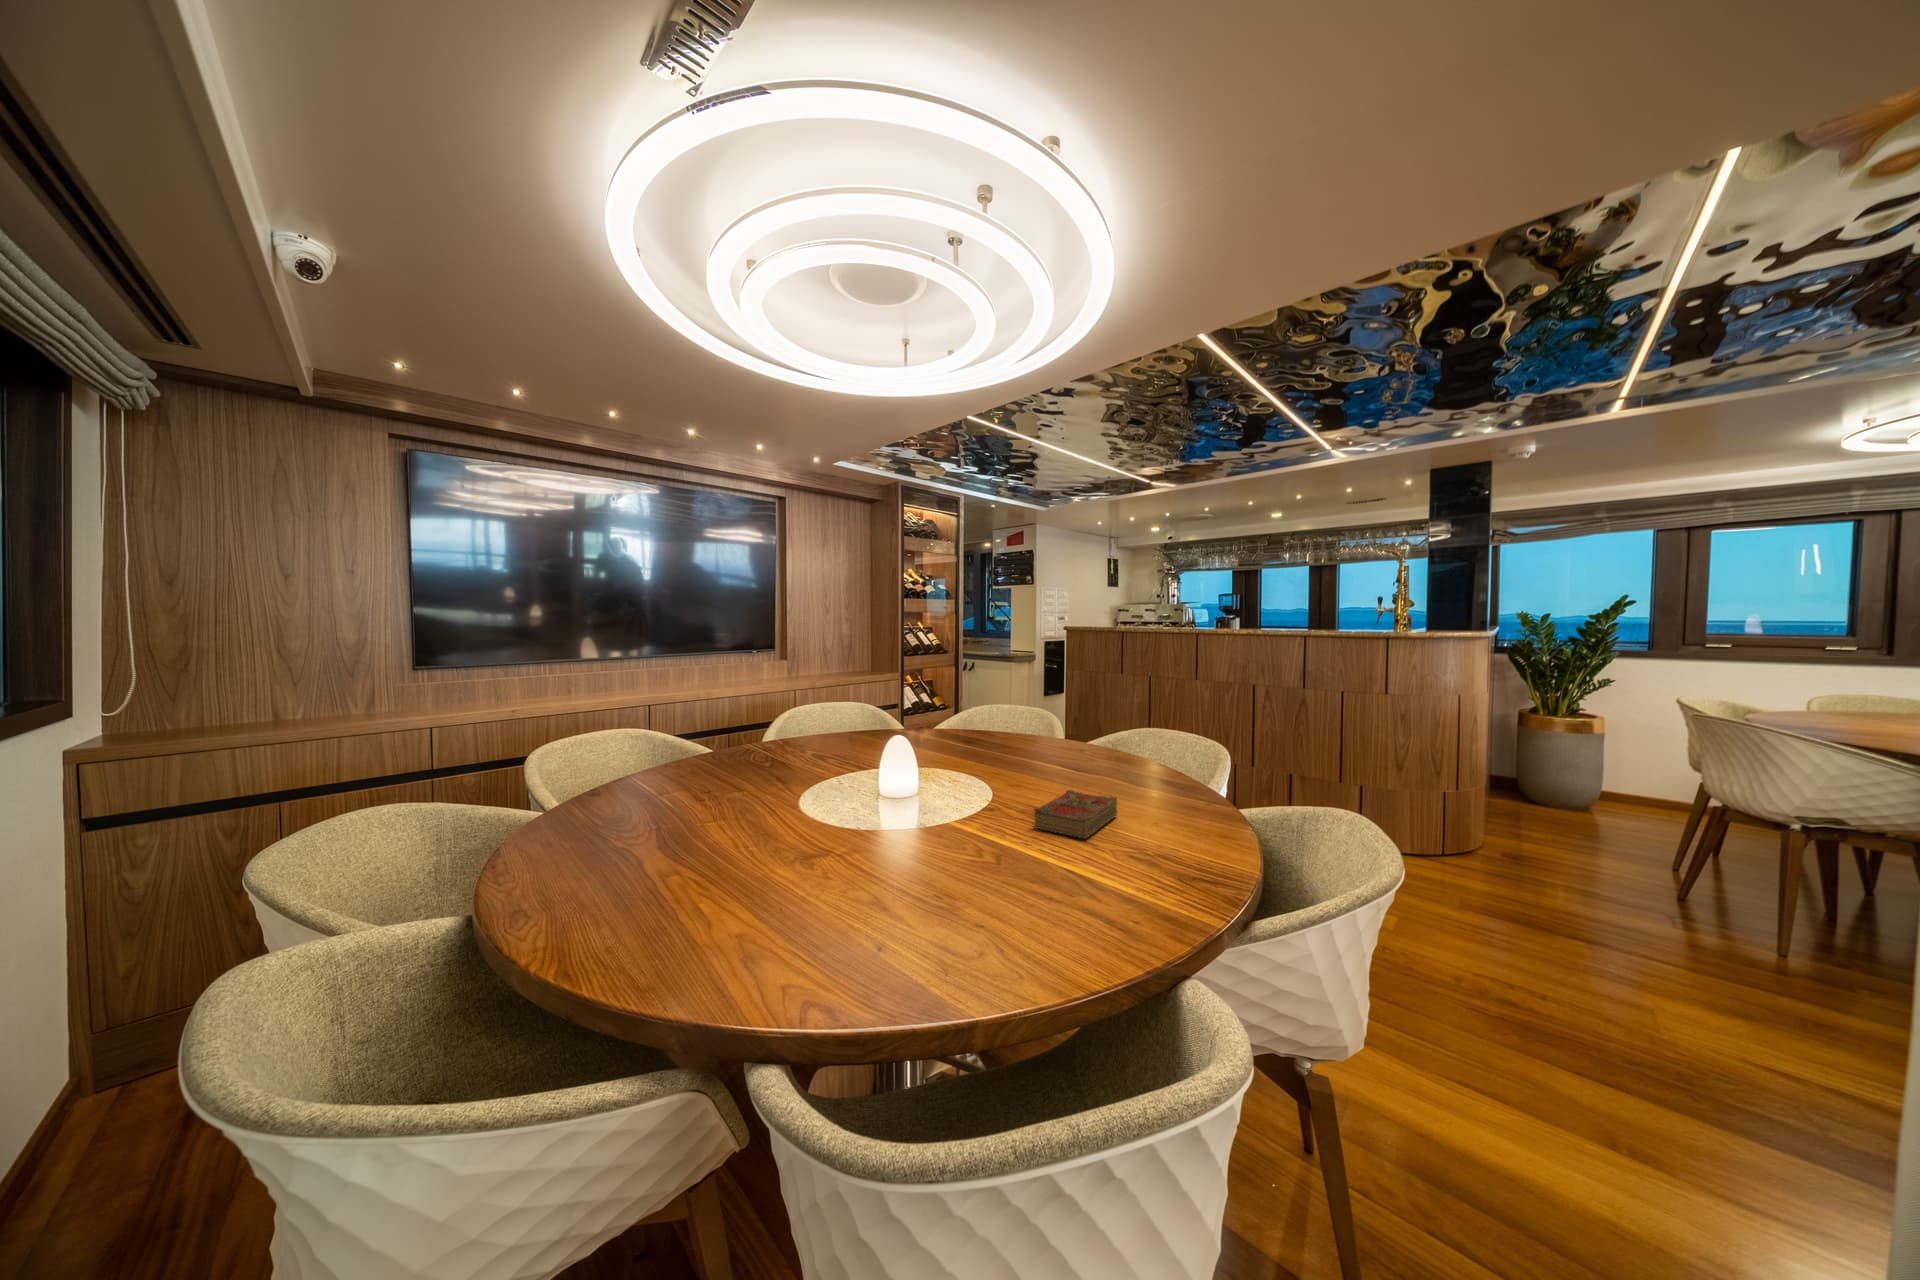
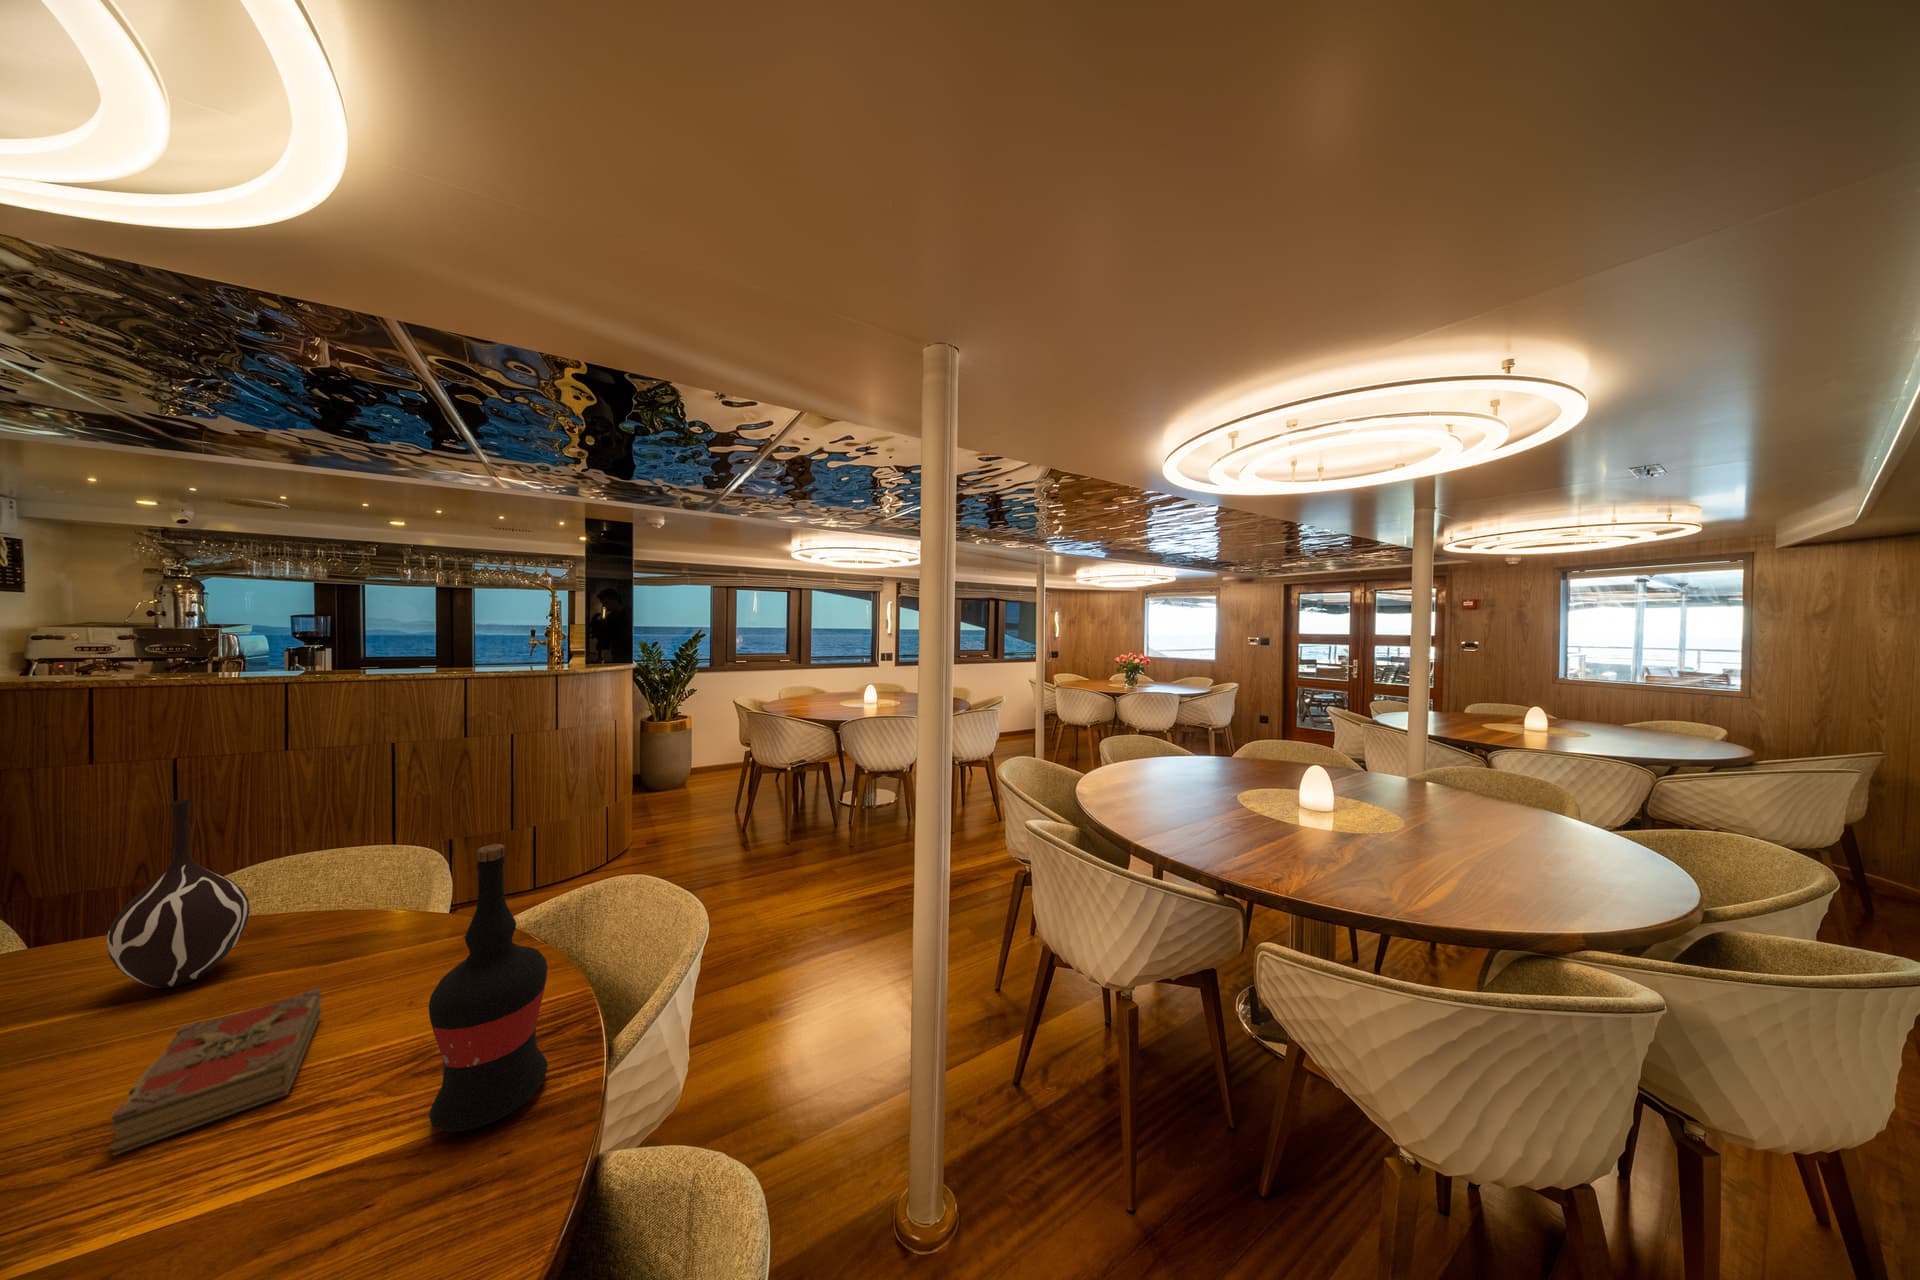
vase: none [1065,678,1112,781] -> present [107,799,250,988]
wine bottle: none [1116,709,1186,902] -> present [428,844,548,1132]

